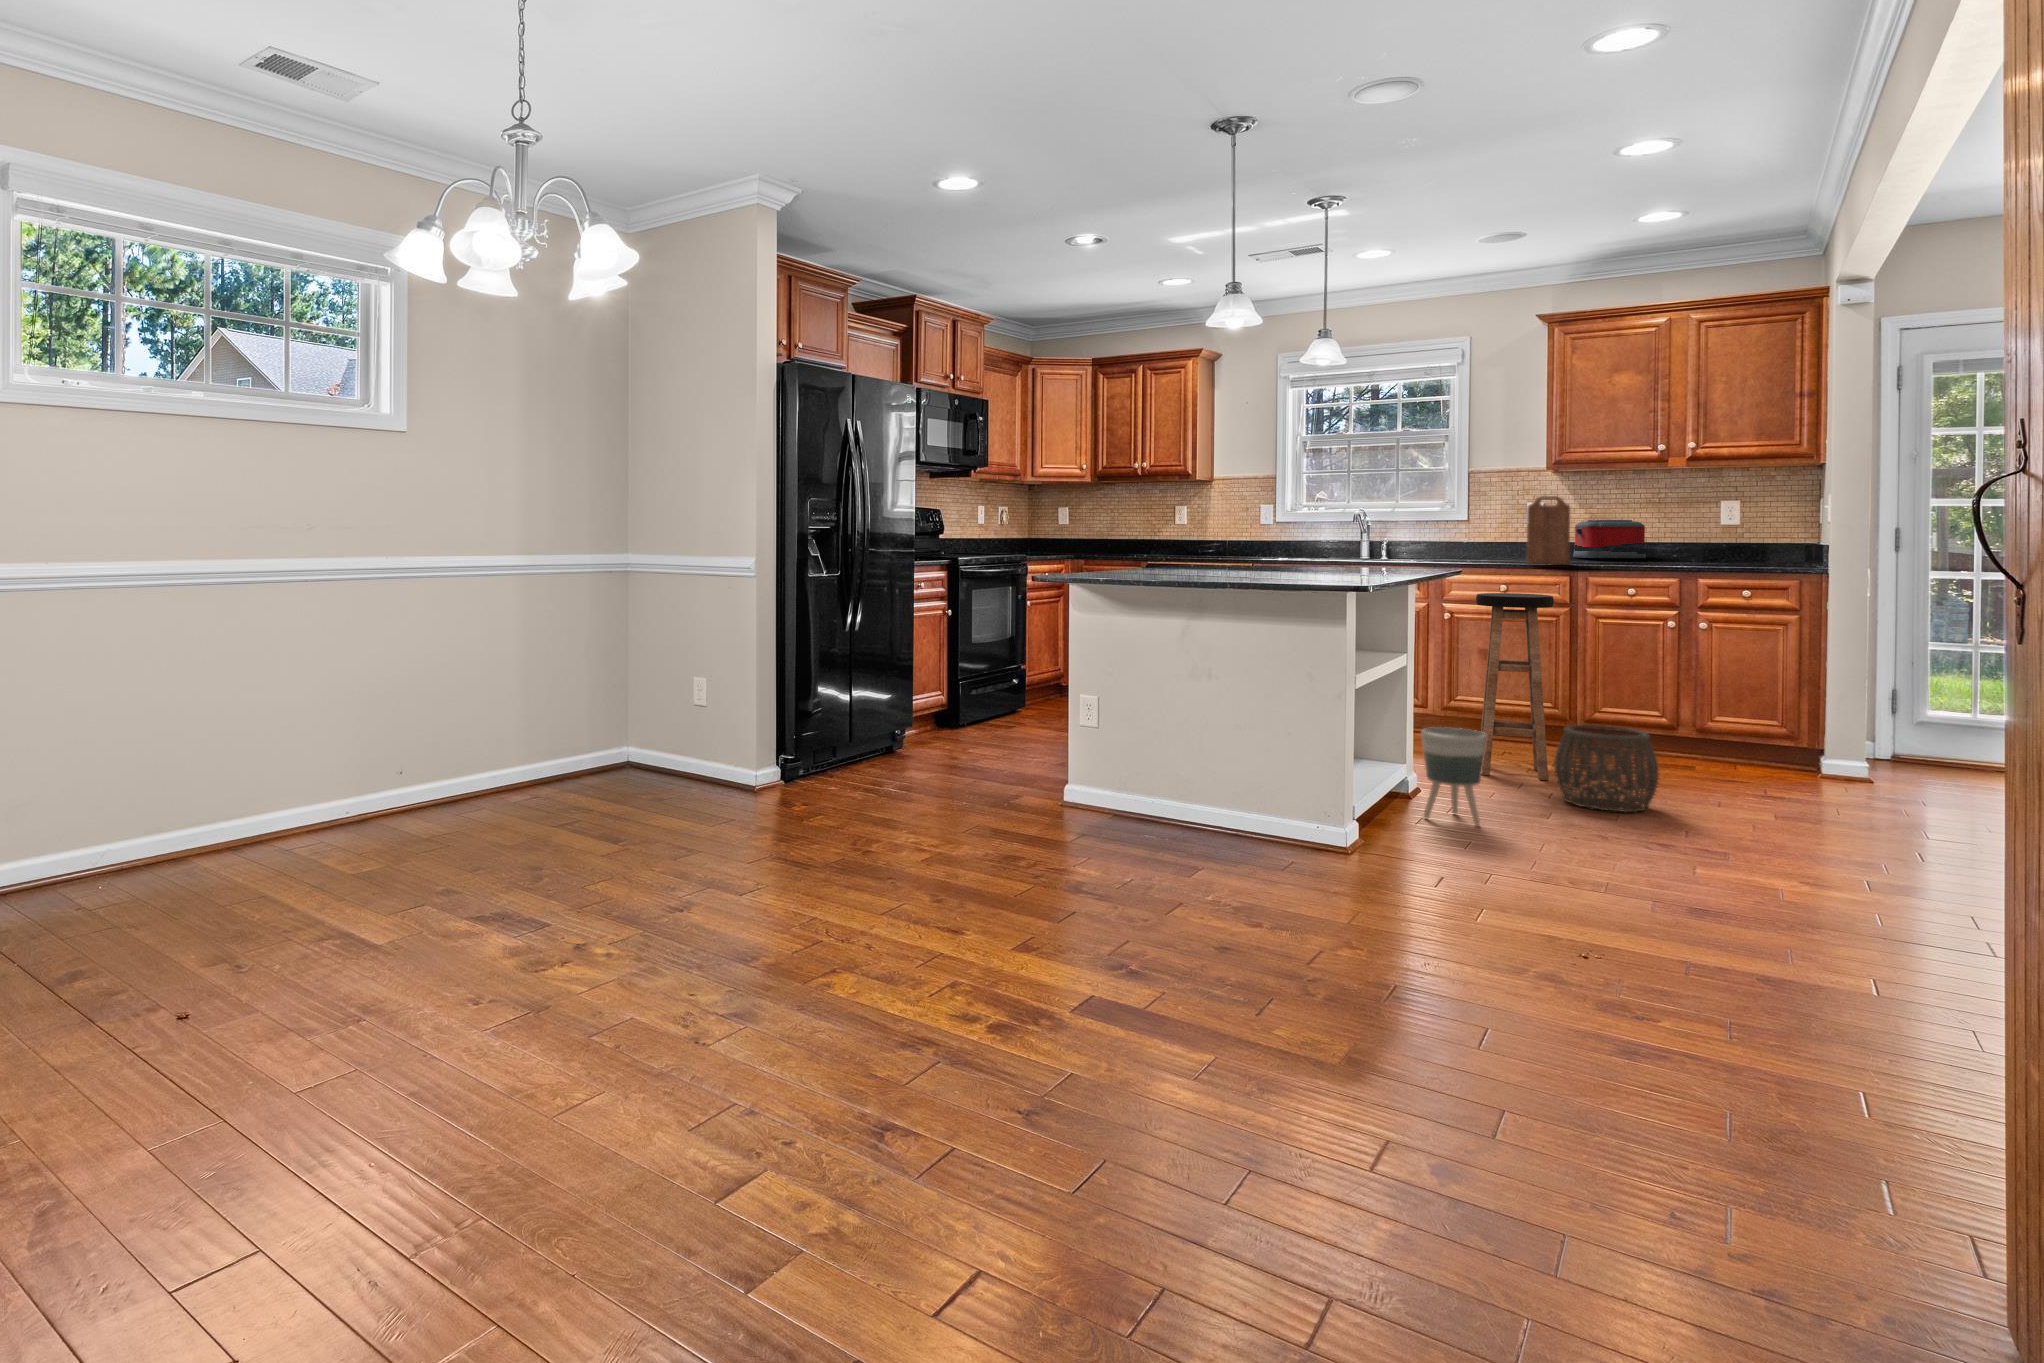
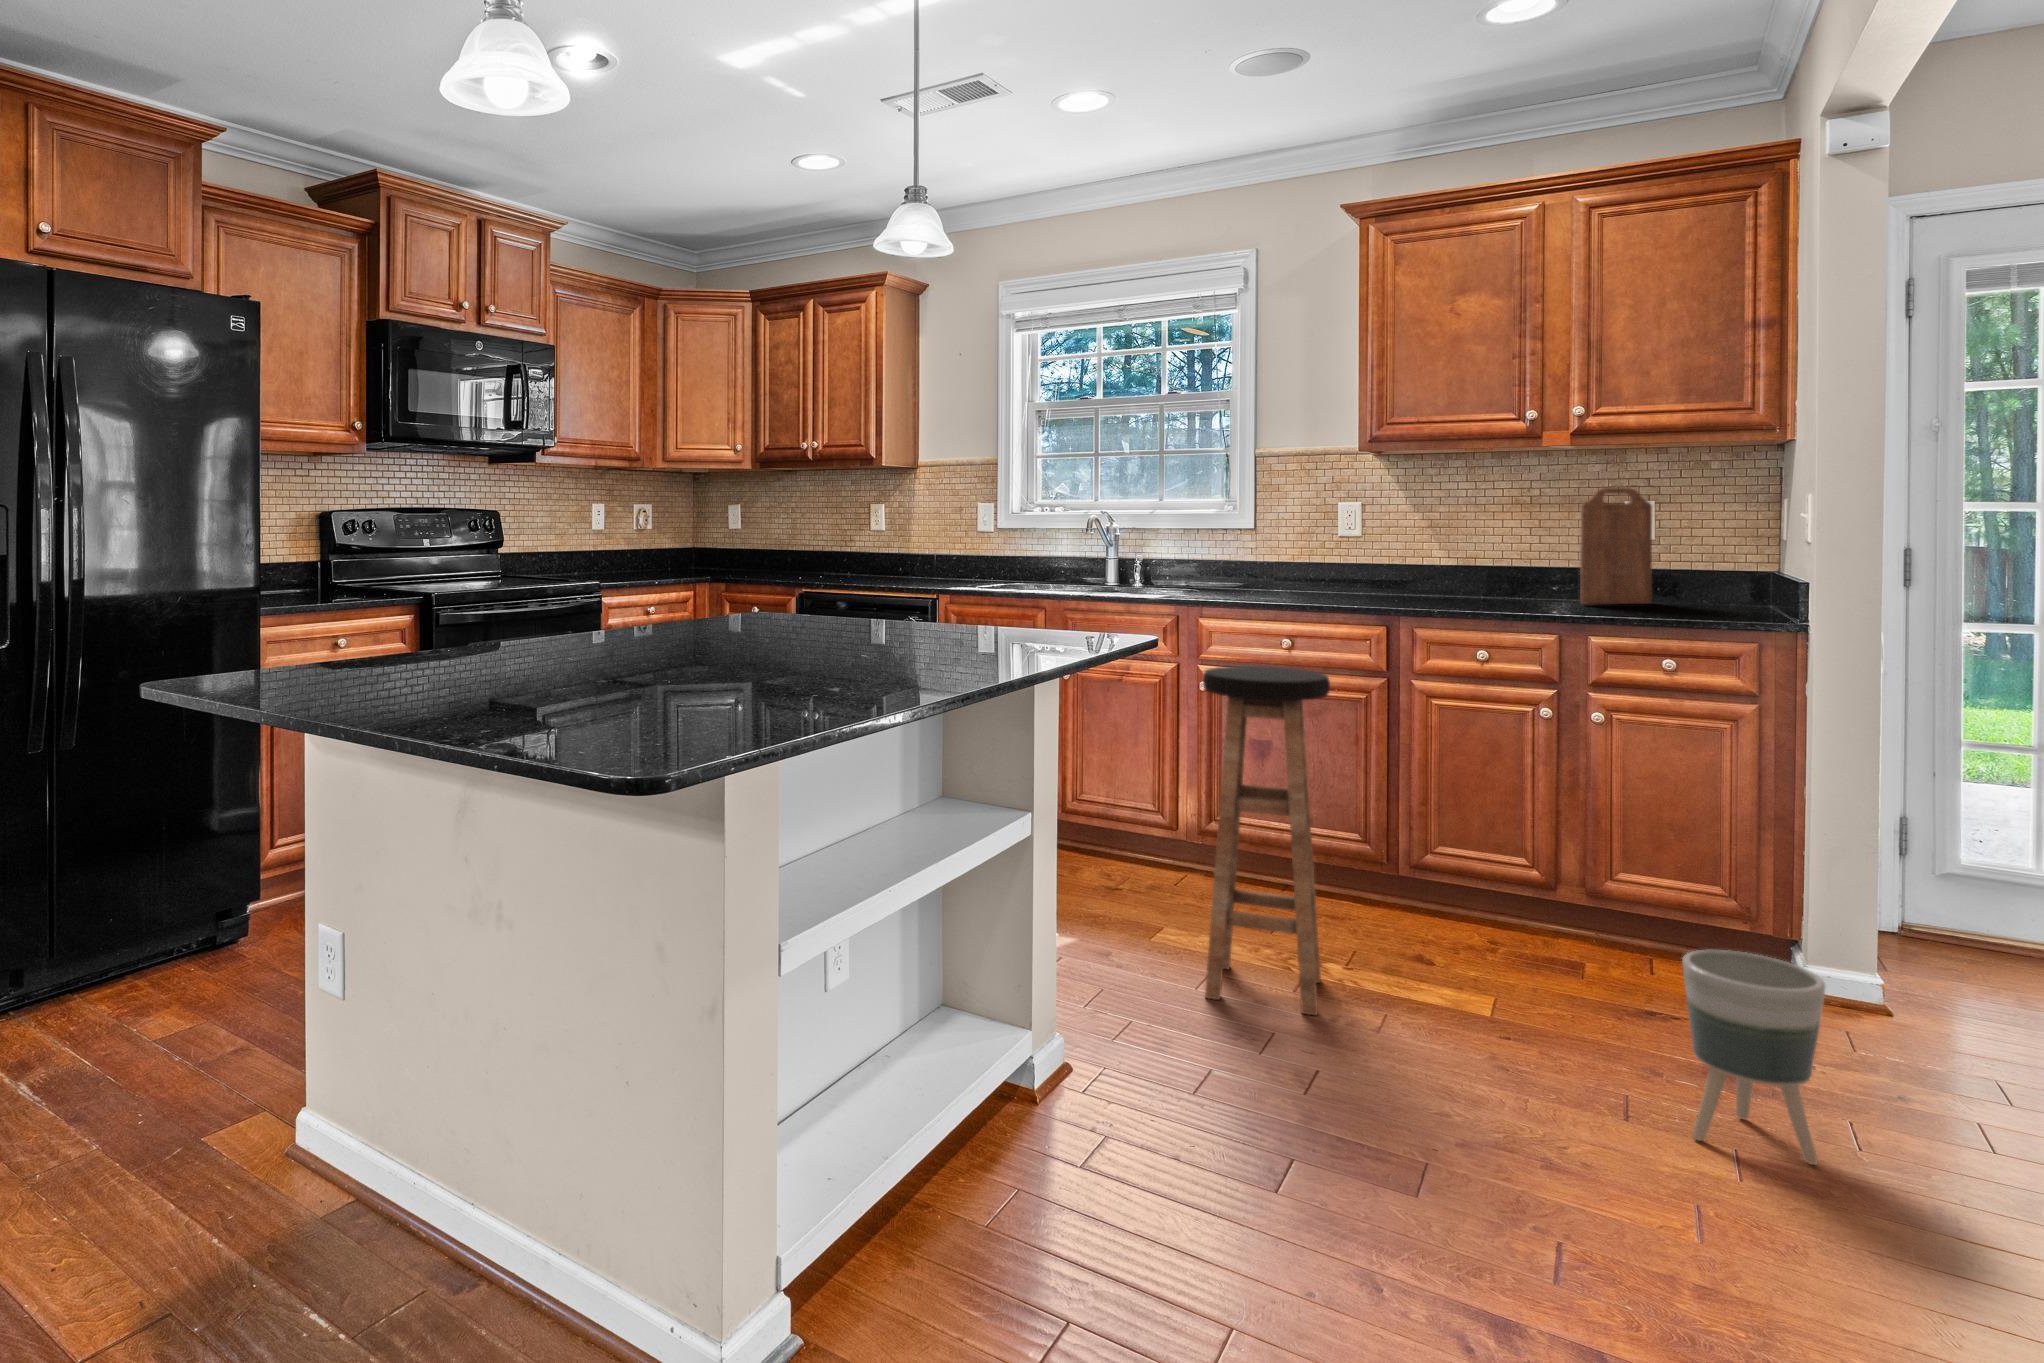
cutting board: present [1527,496,1570,565] -> present [1580,488,1652,604]
toaster: present [1573,520,1646,558] -> none [1406,532,1514,594]
woven basket: present [1554,724,1659,812] -> none [1300,938,1494,1141]
planter: present [1421,727,1487,825] -> present [1682,950,1825,1165]

